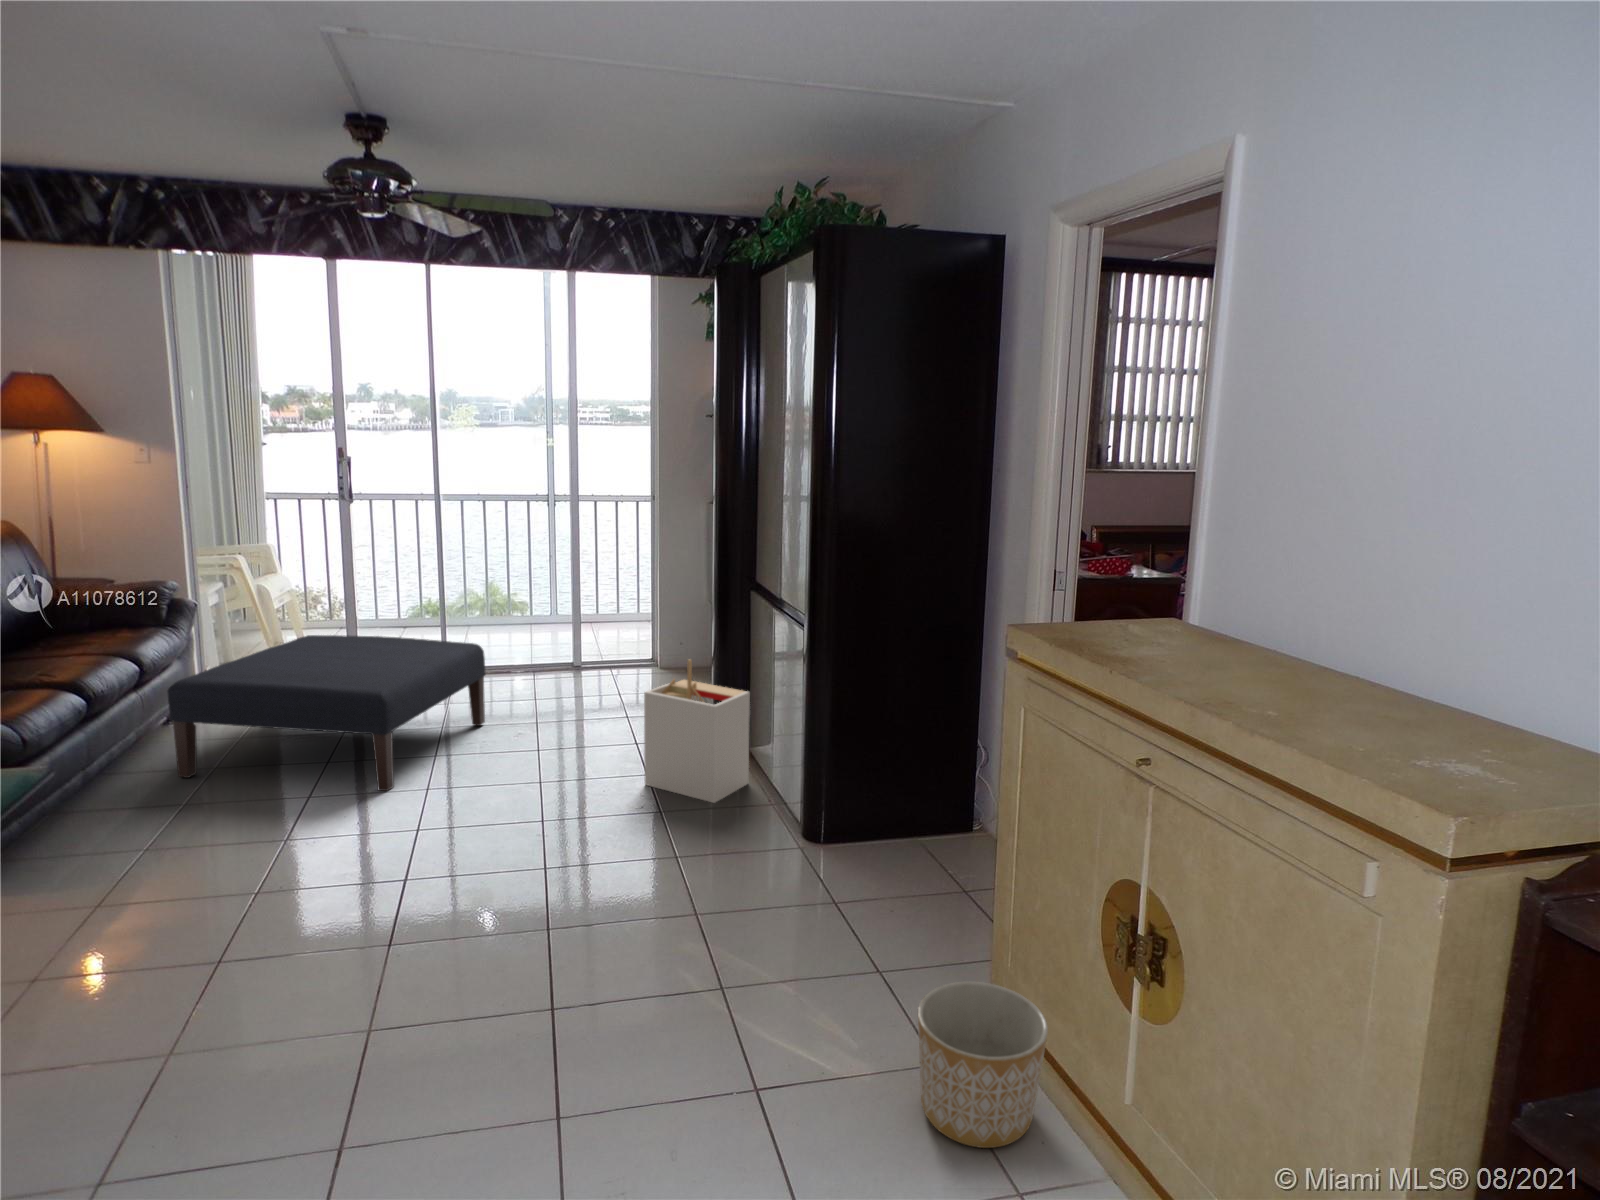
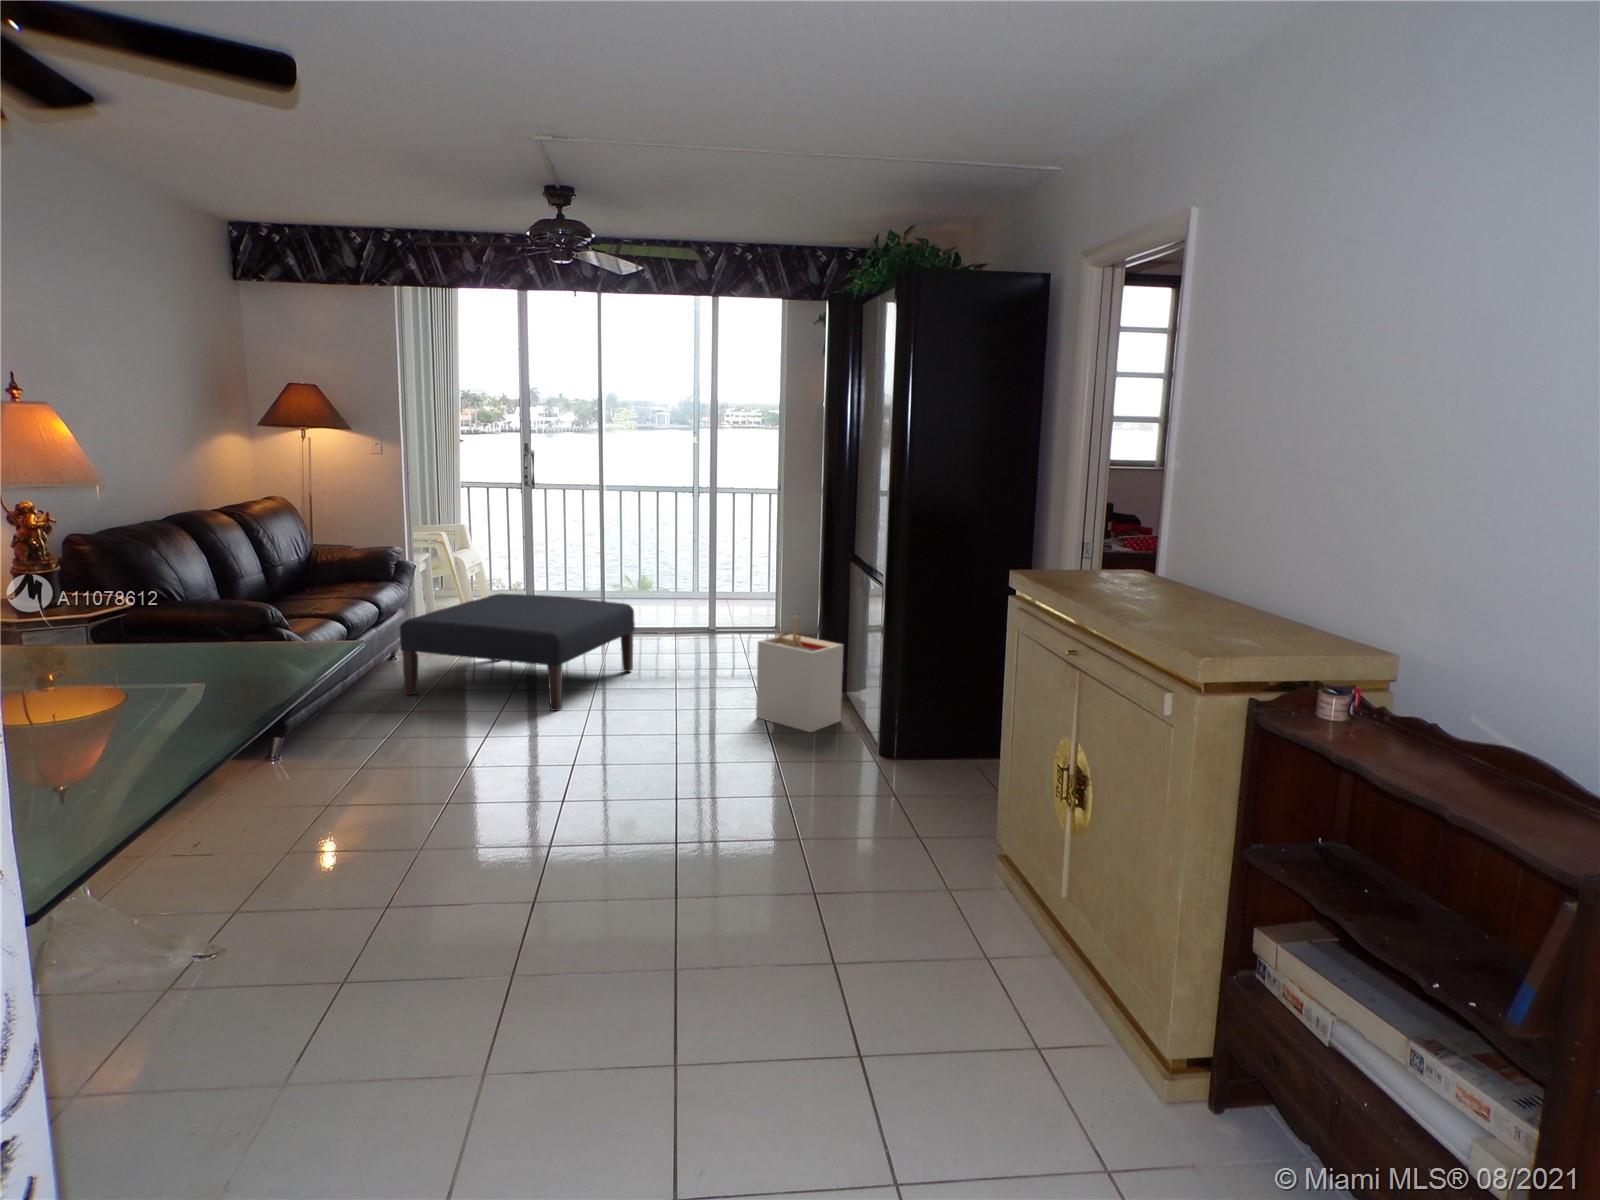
planter: present [918,982,1048,1148] -> none [923,829,1017,937]

